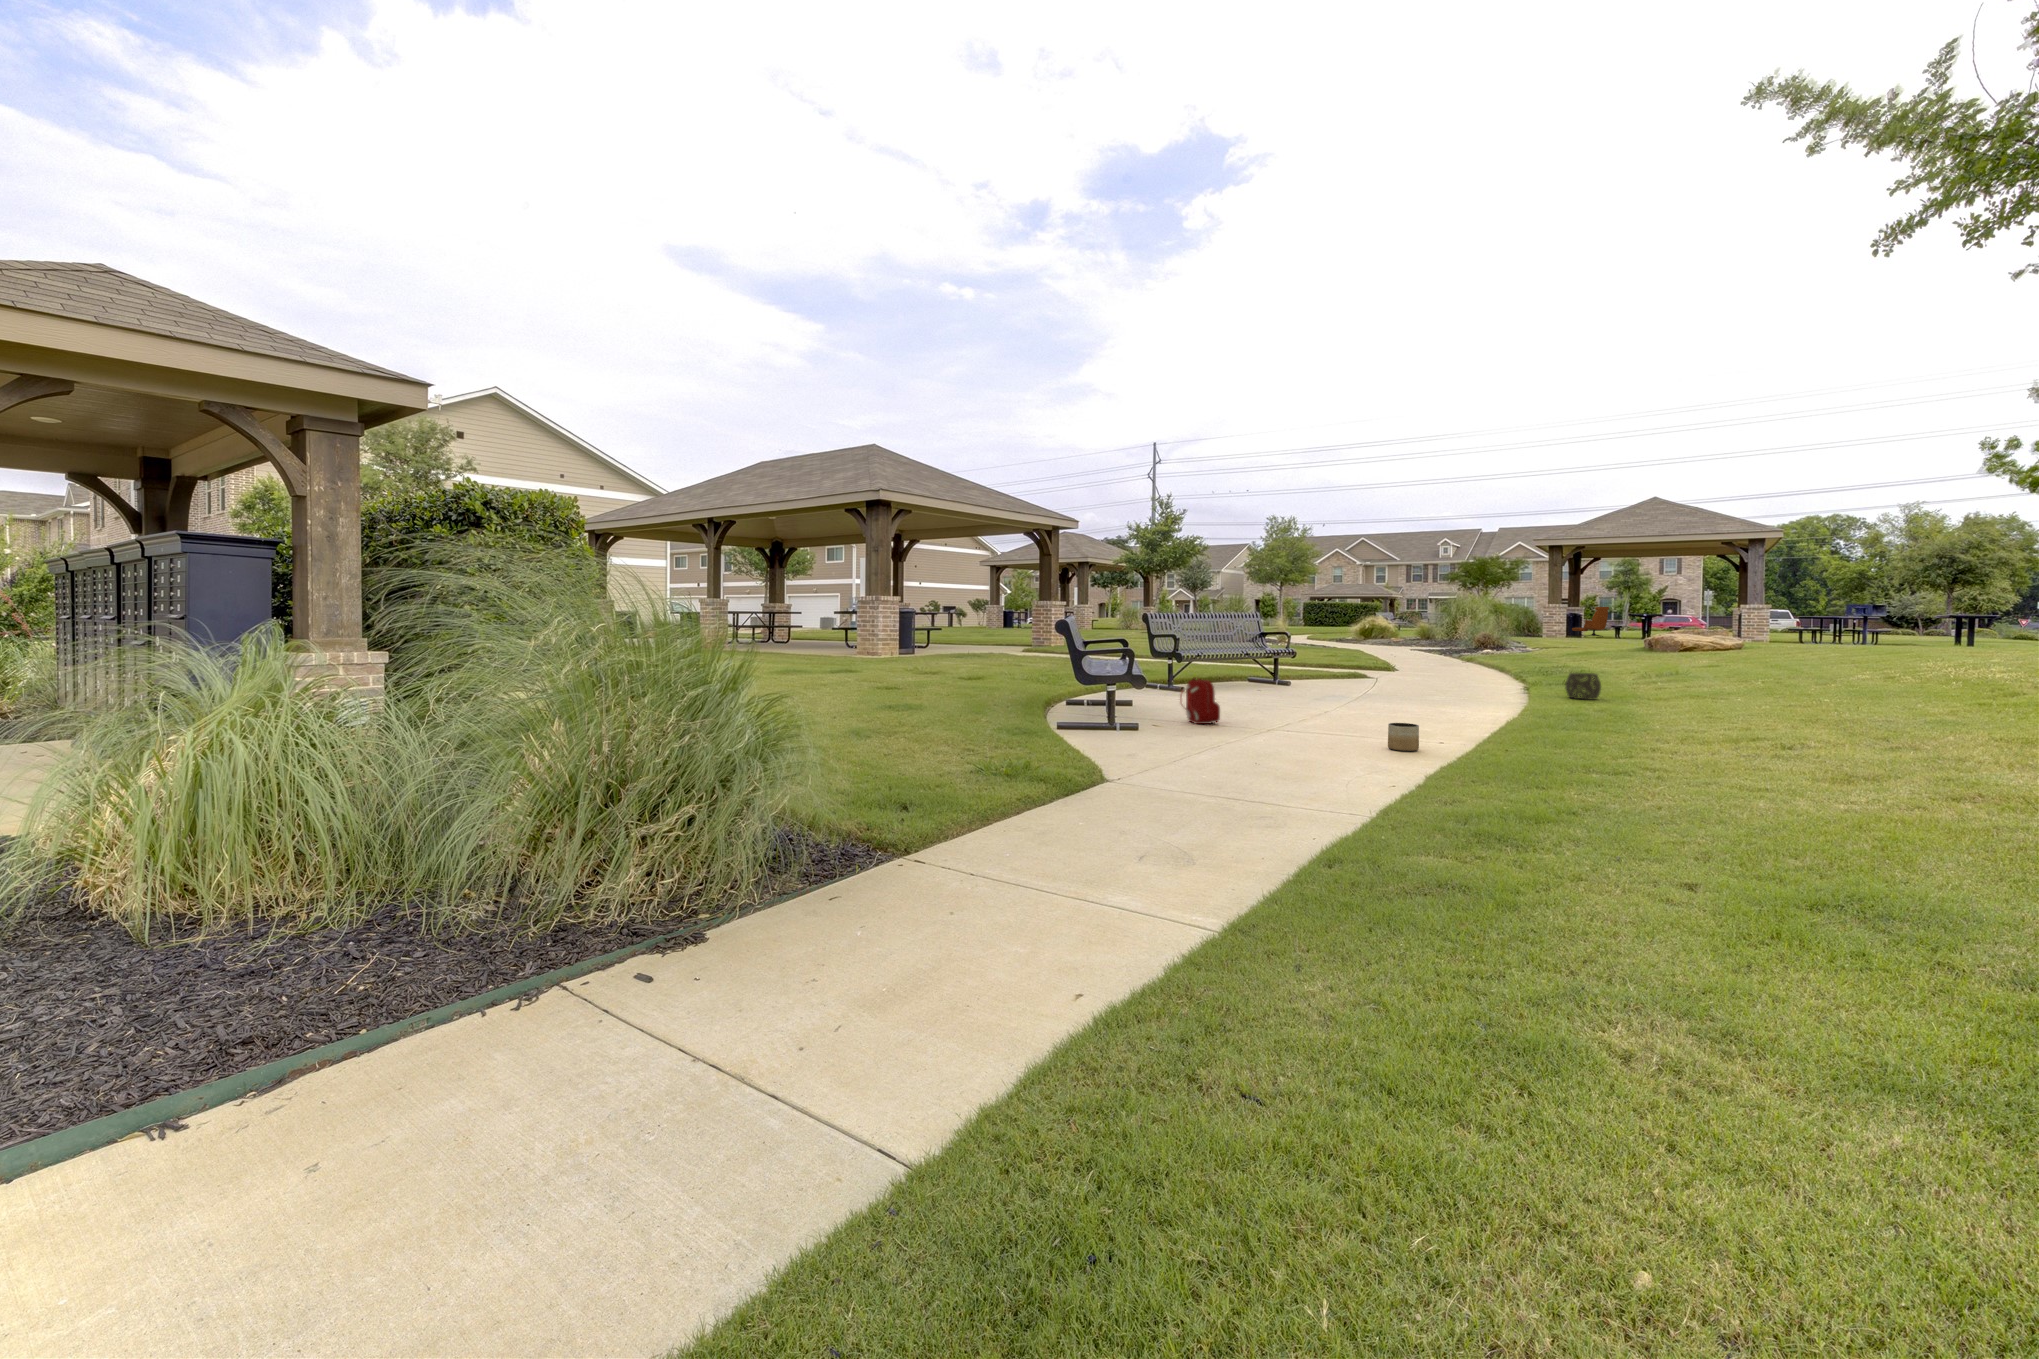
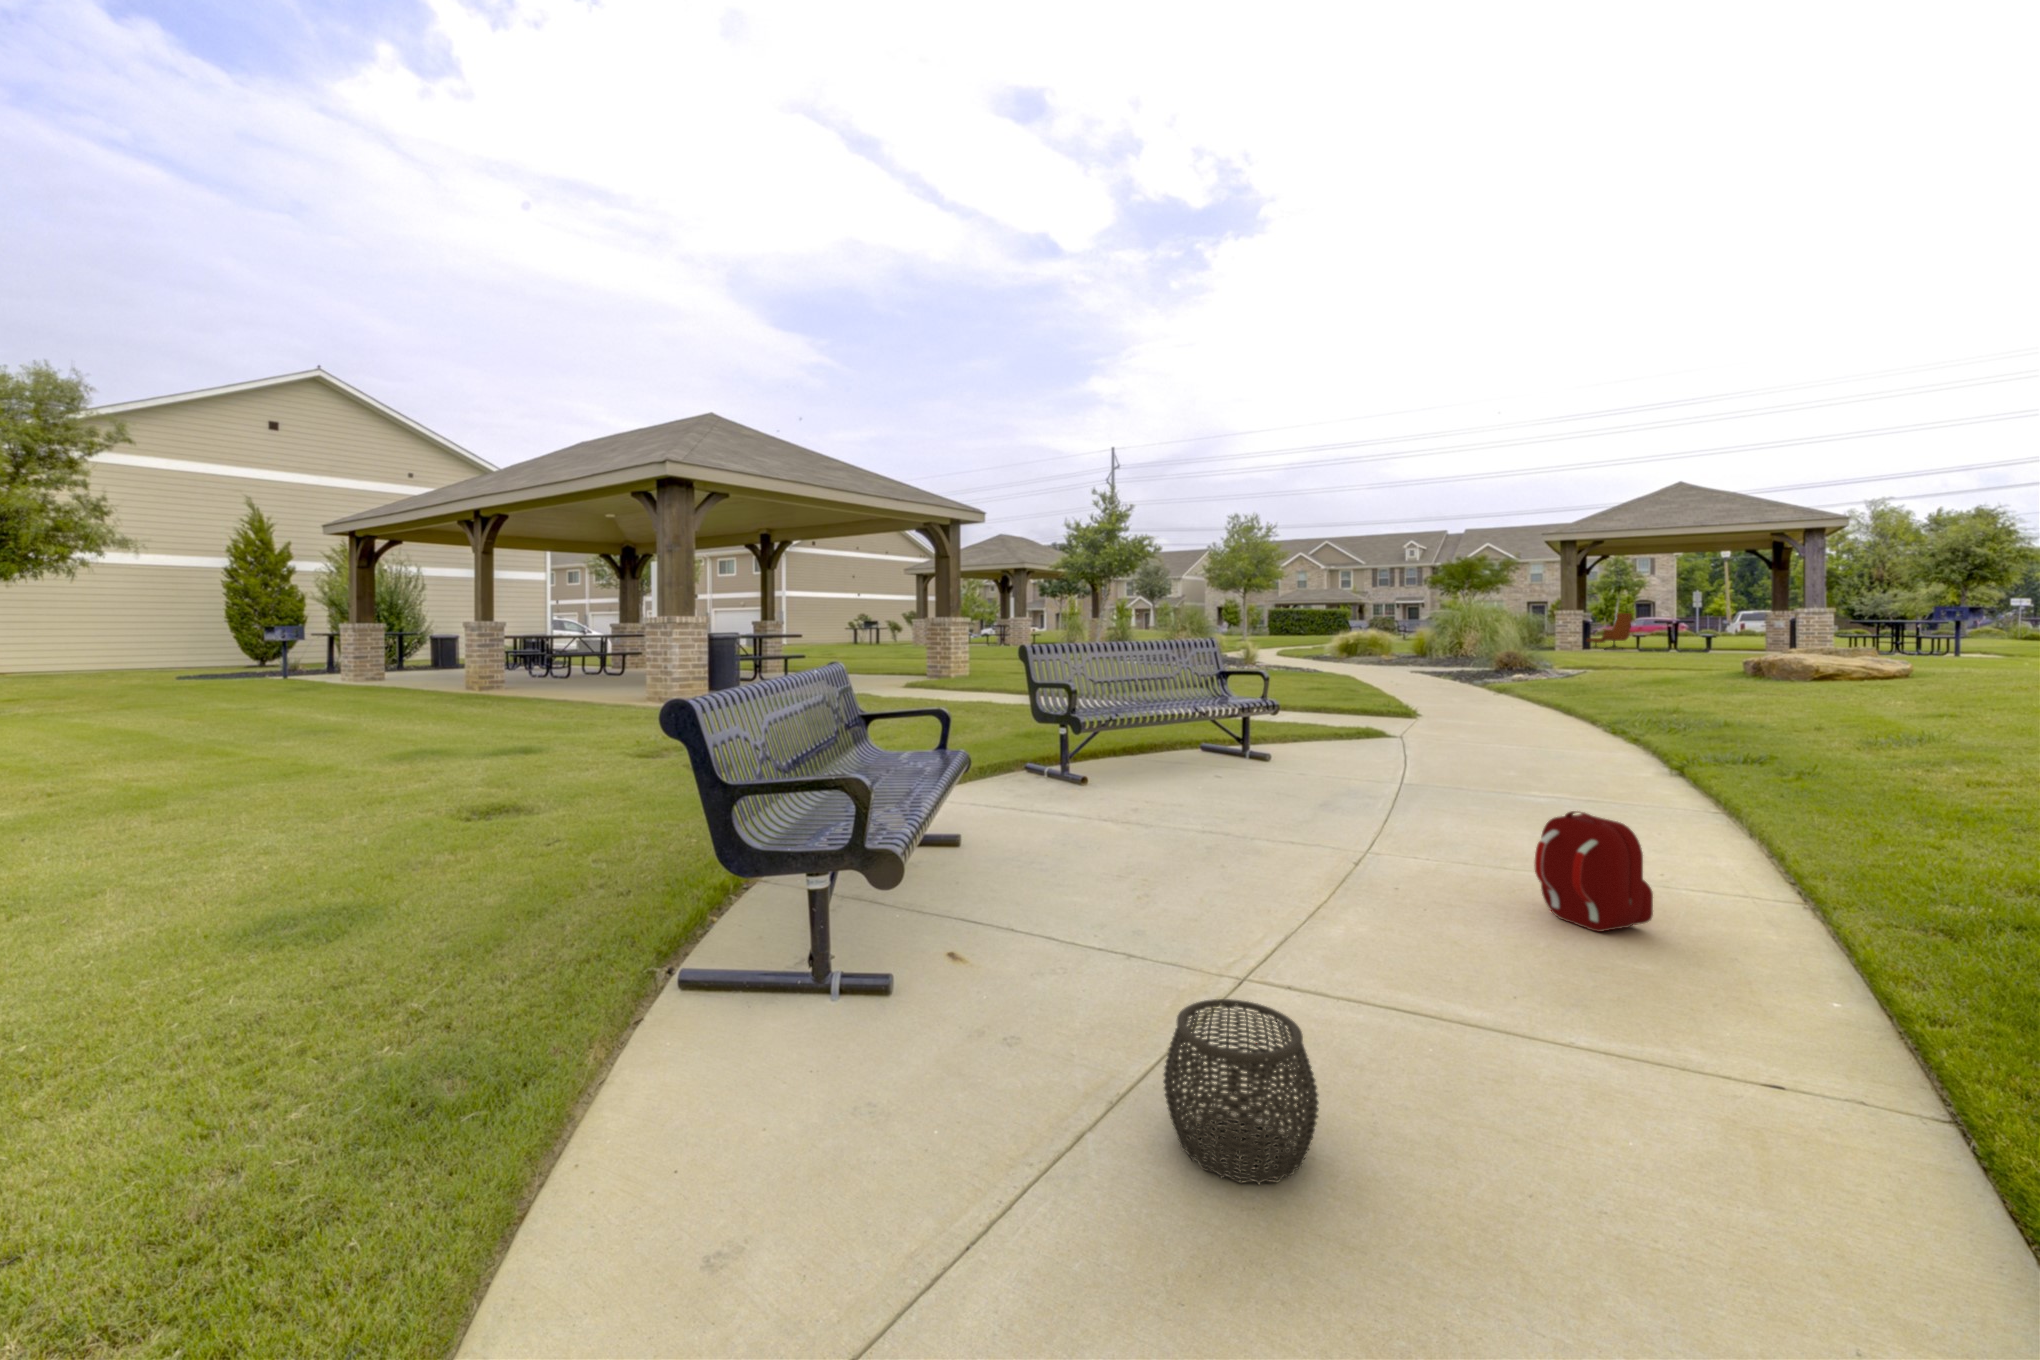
woven basket: present [1565,673,1601,700] -> present [1163,999,1319,1184]
backpack: present [1180,678,1220,724] -> present [1534,811,1653,932]
planter: present [1388,723,1419,752] -> none [1738,1122,1898,1292]

